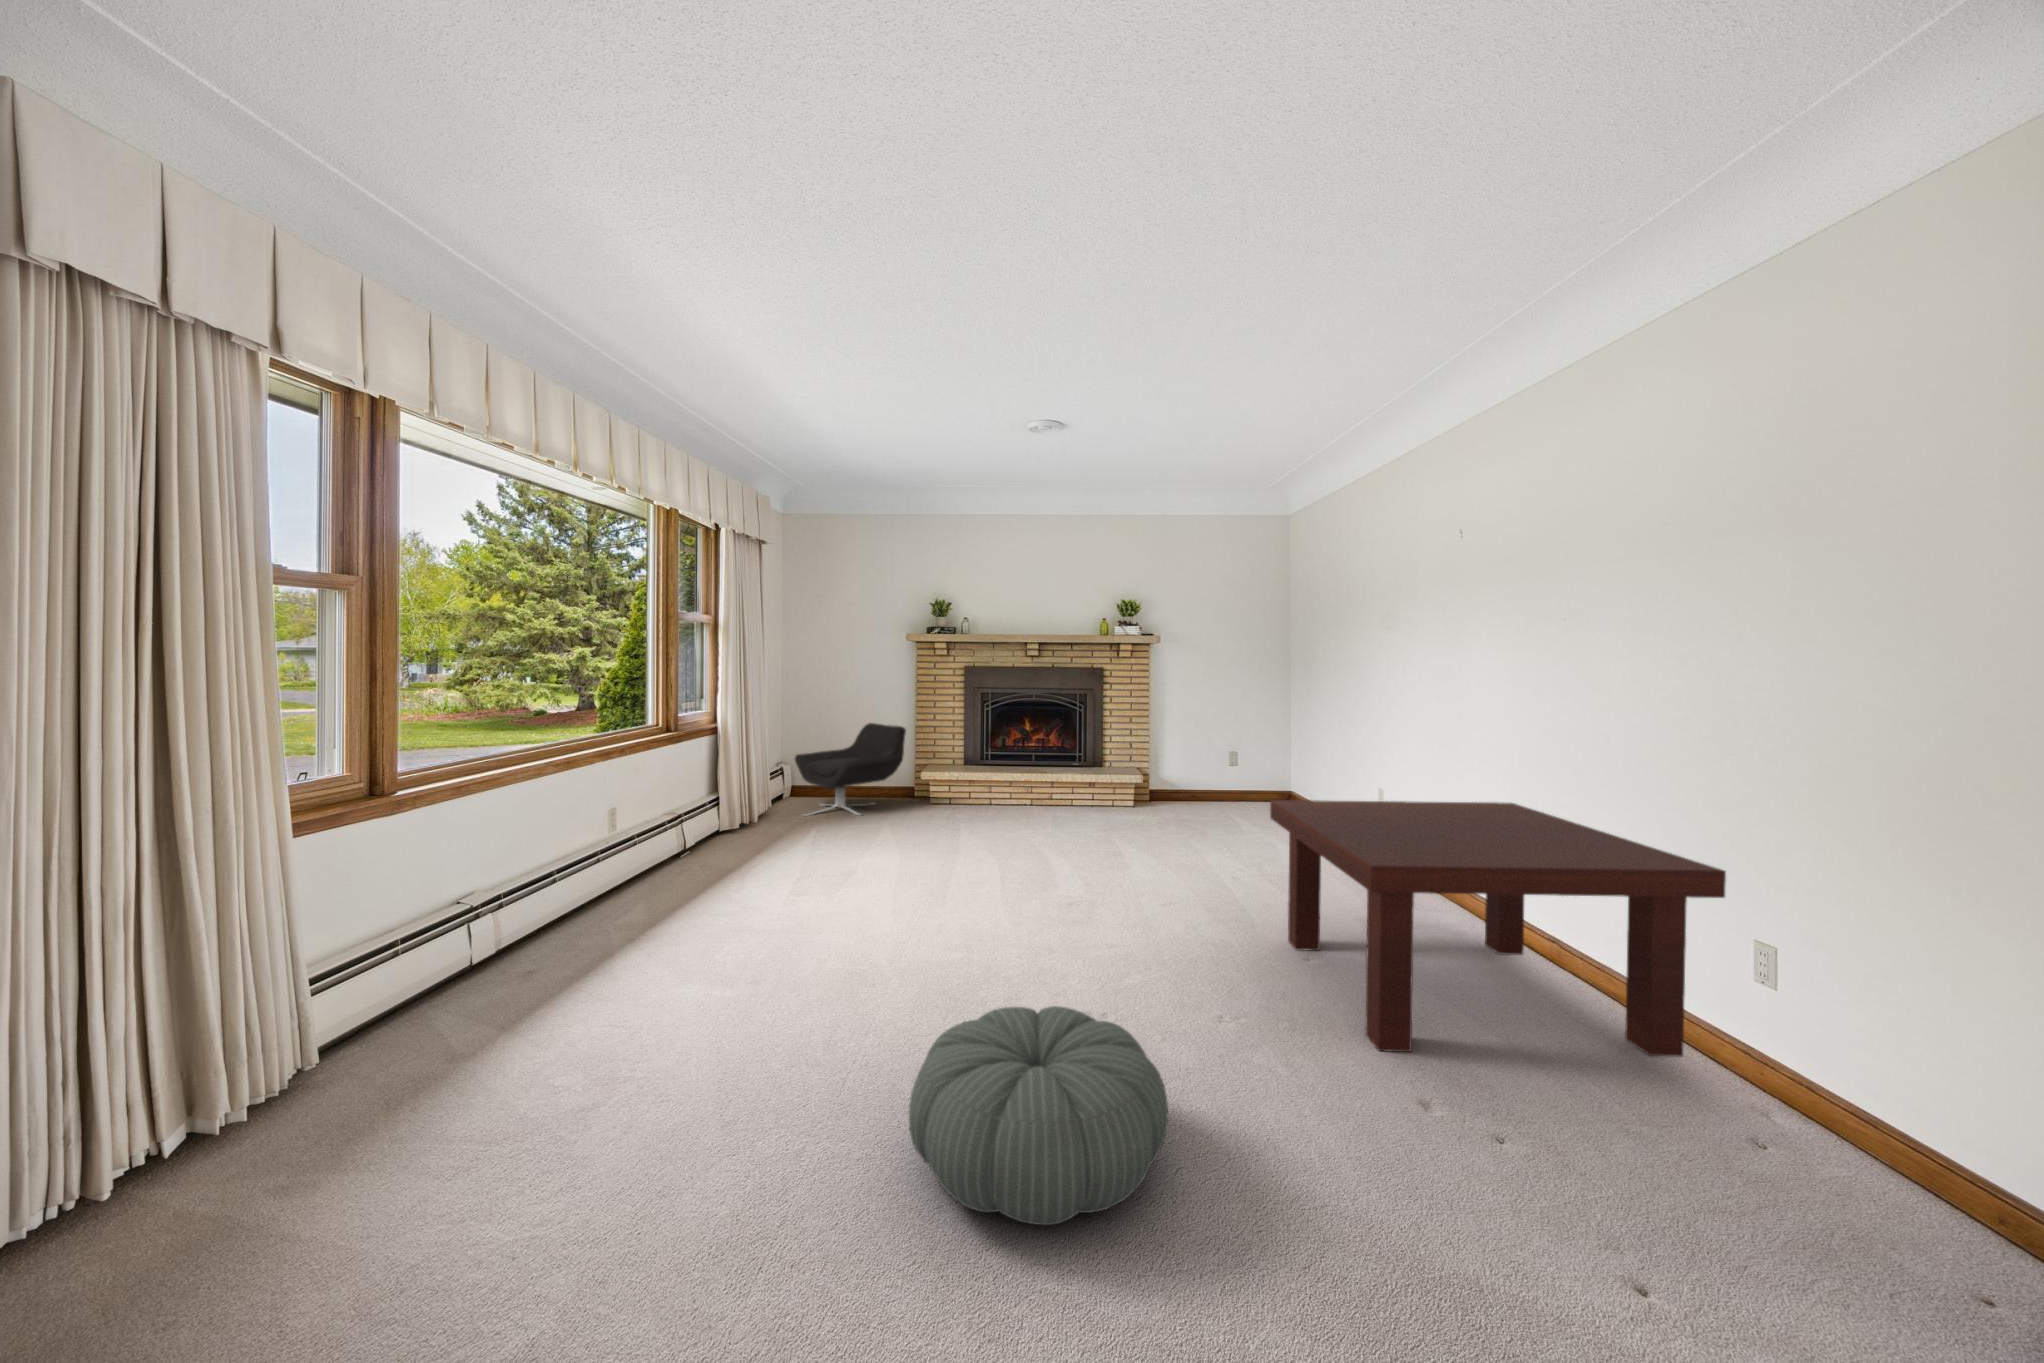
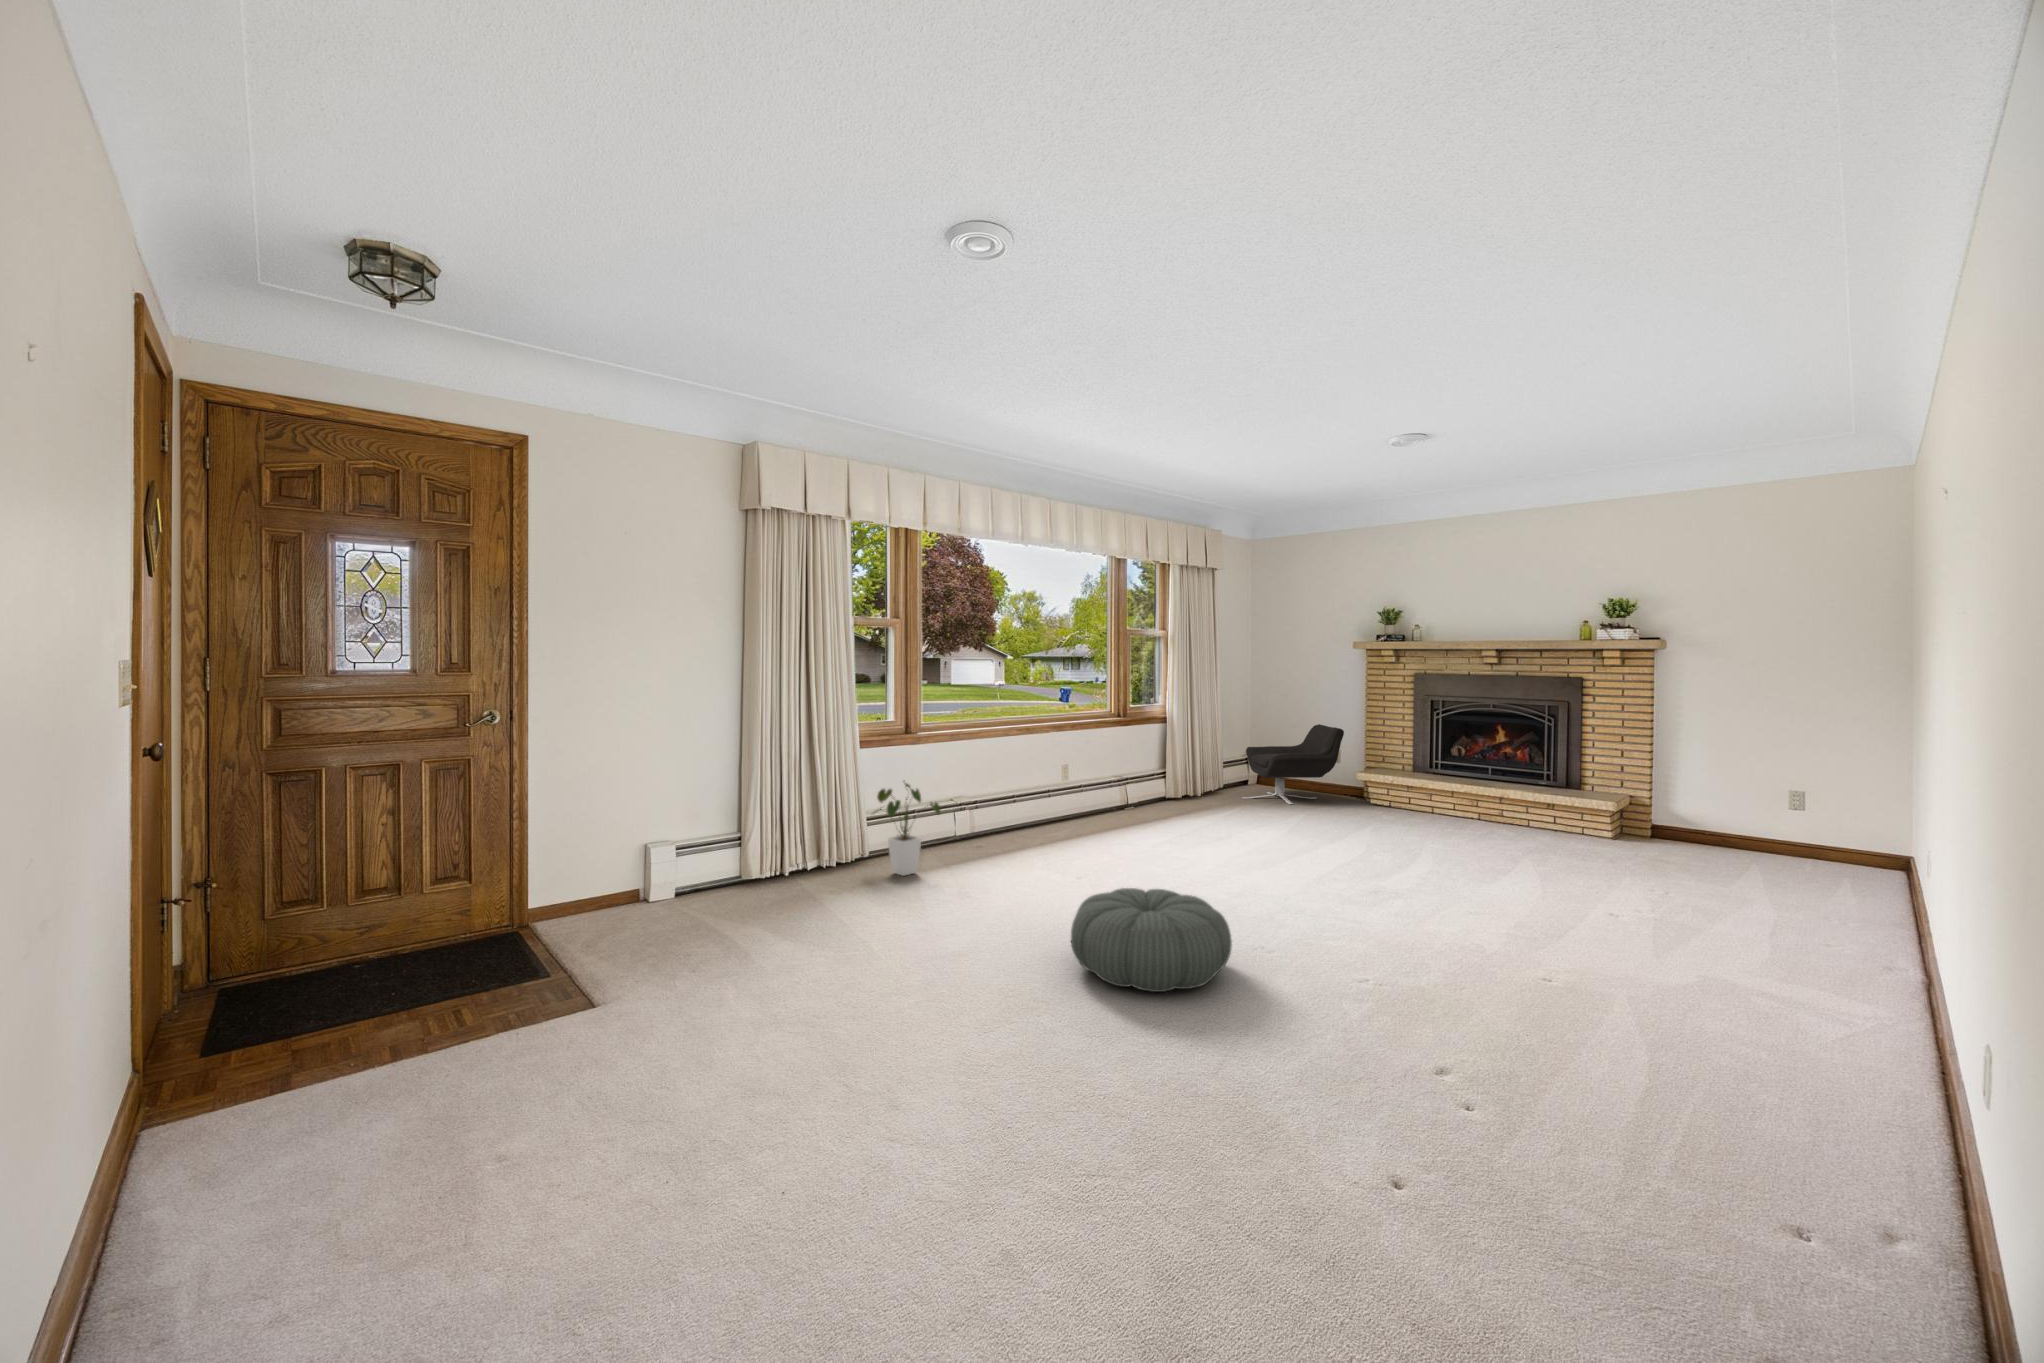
coffee table: present [1270,800,1726,1057] -> none [1471,809,1934,1137]
house plant: none [259,908,466,1119] -> present [874,783,940,876]

